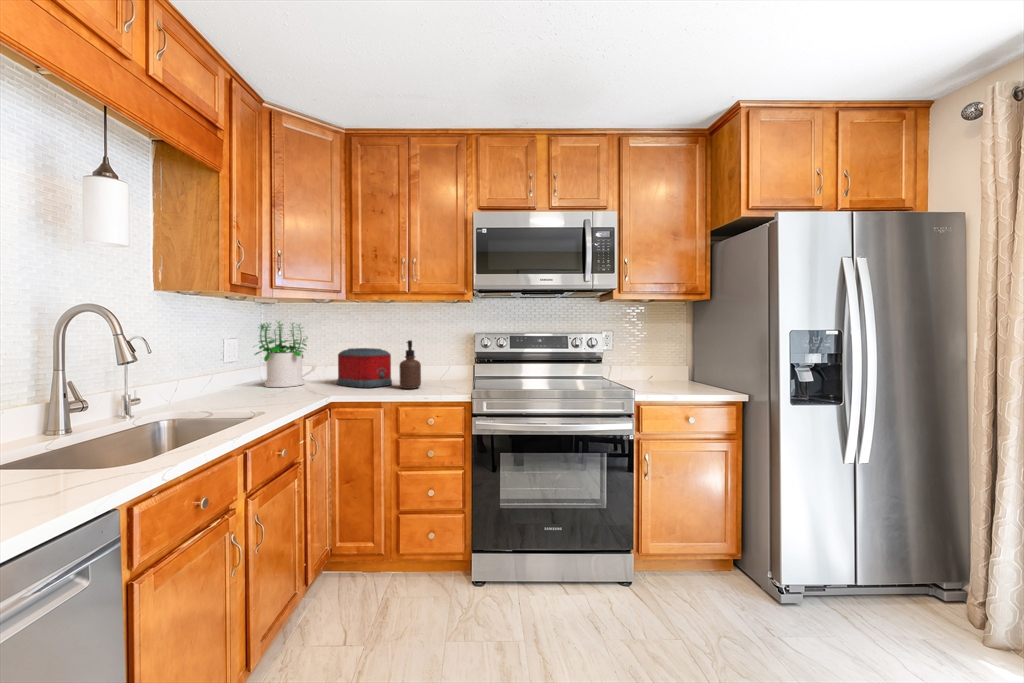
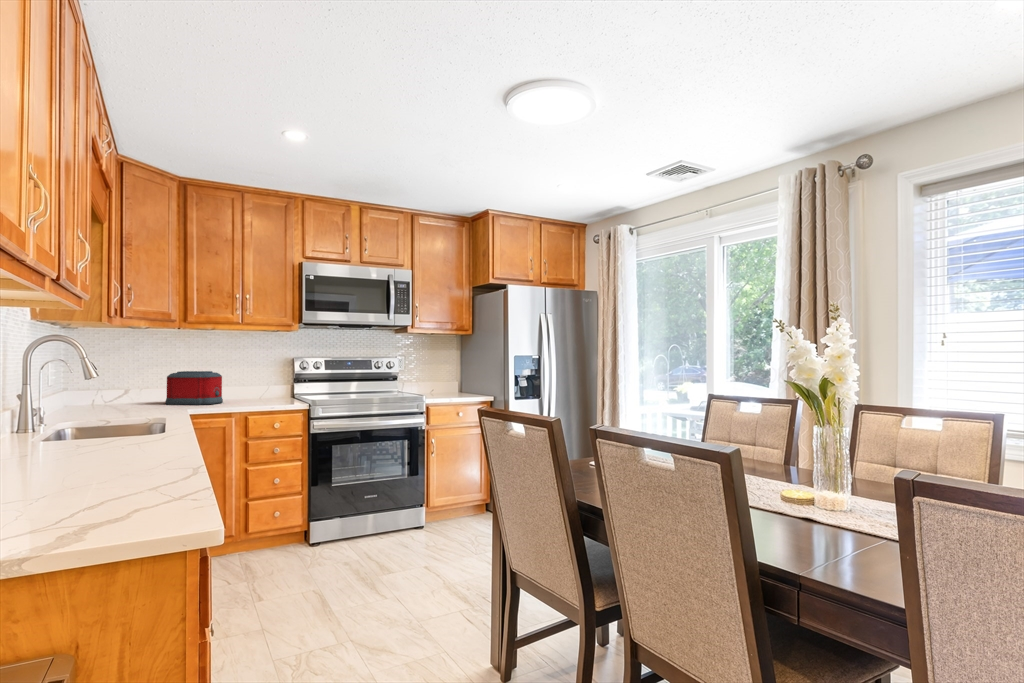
potted plant: present [255,321,308,387] -> none [80,346,135,408]
soap dispenser: present [399,340,421,389] -> none [237,363,256,404]

